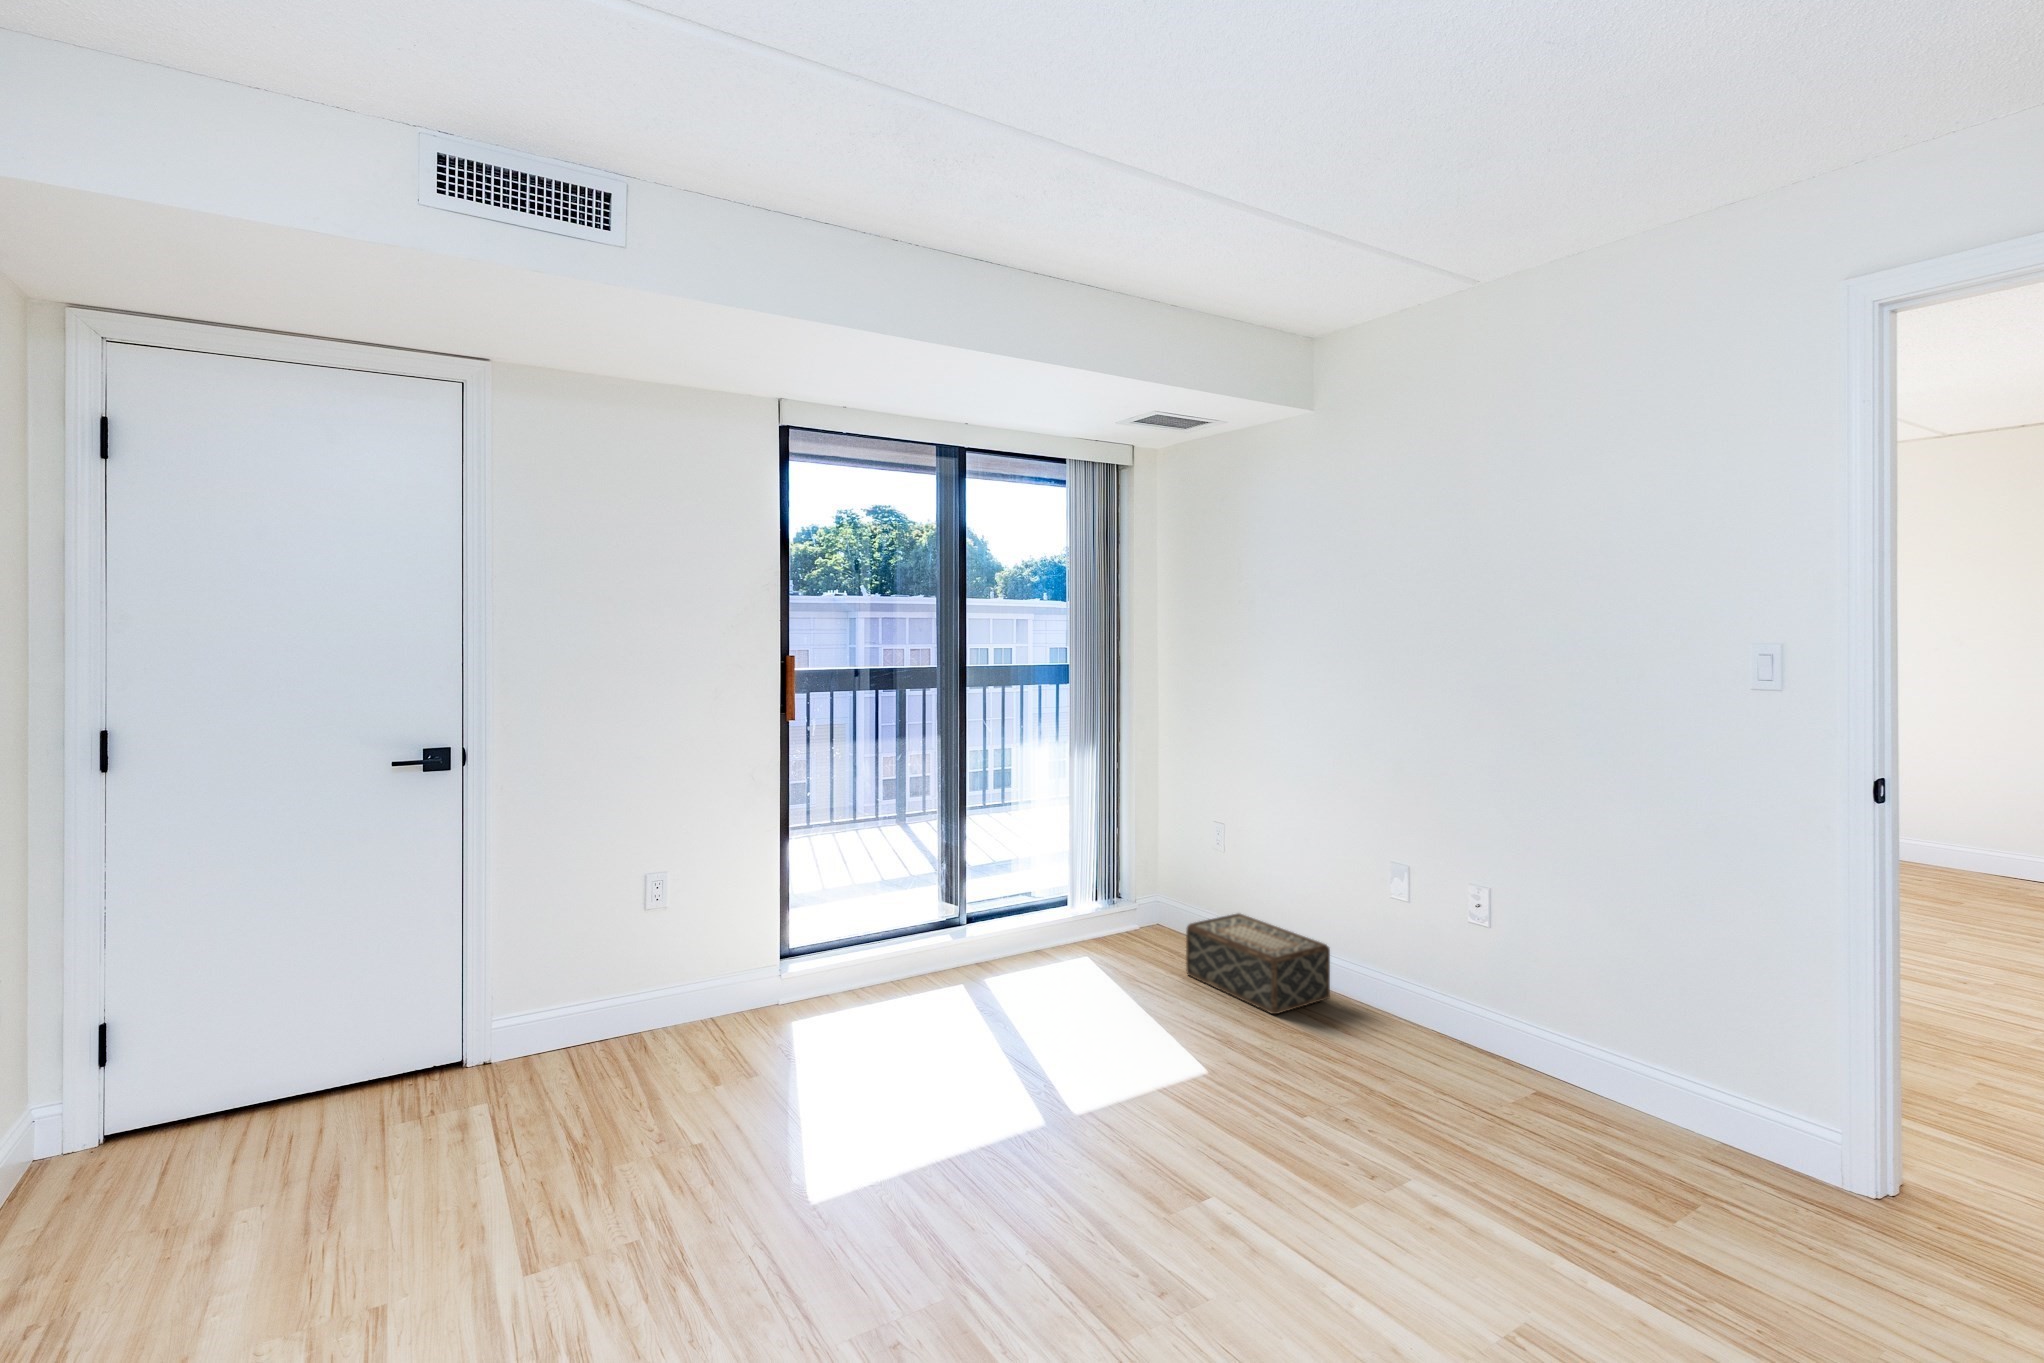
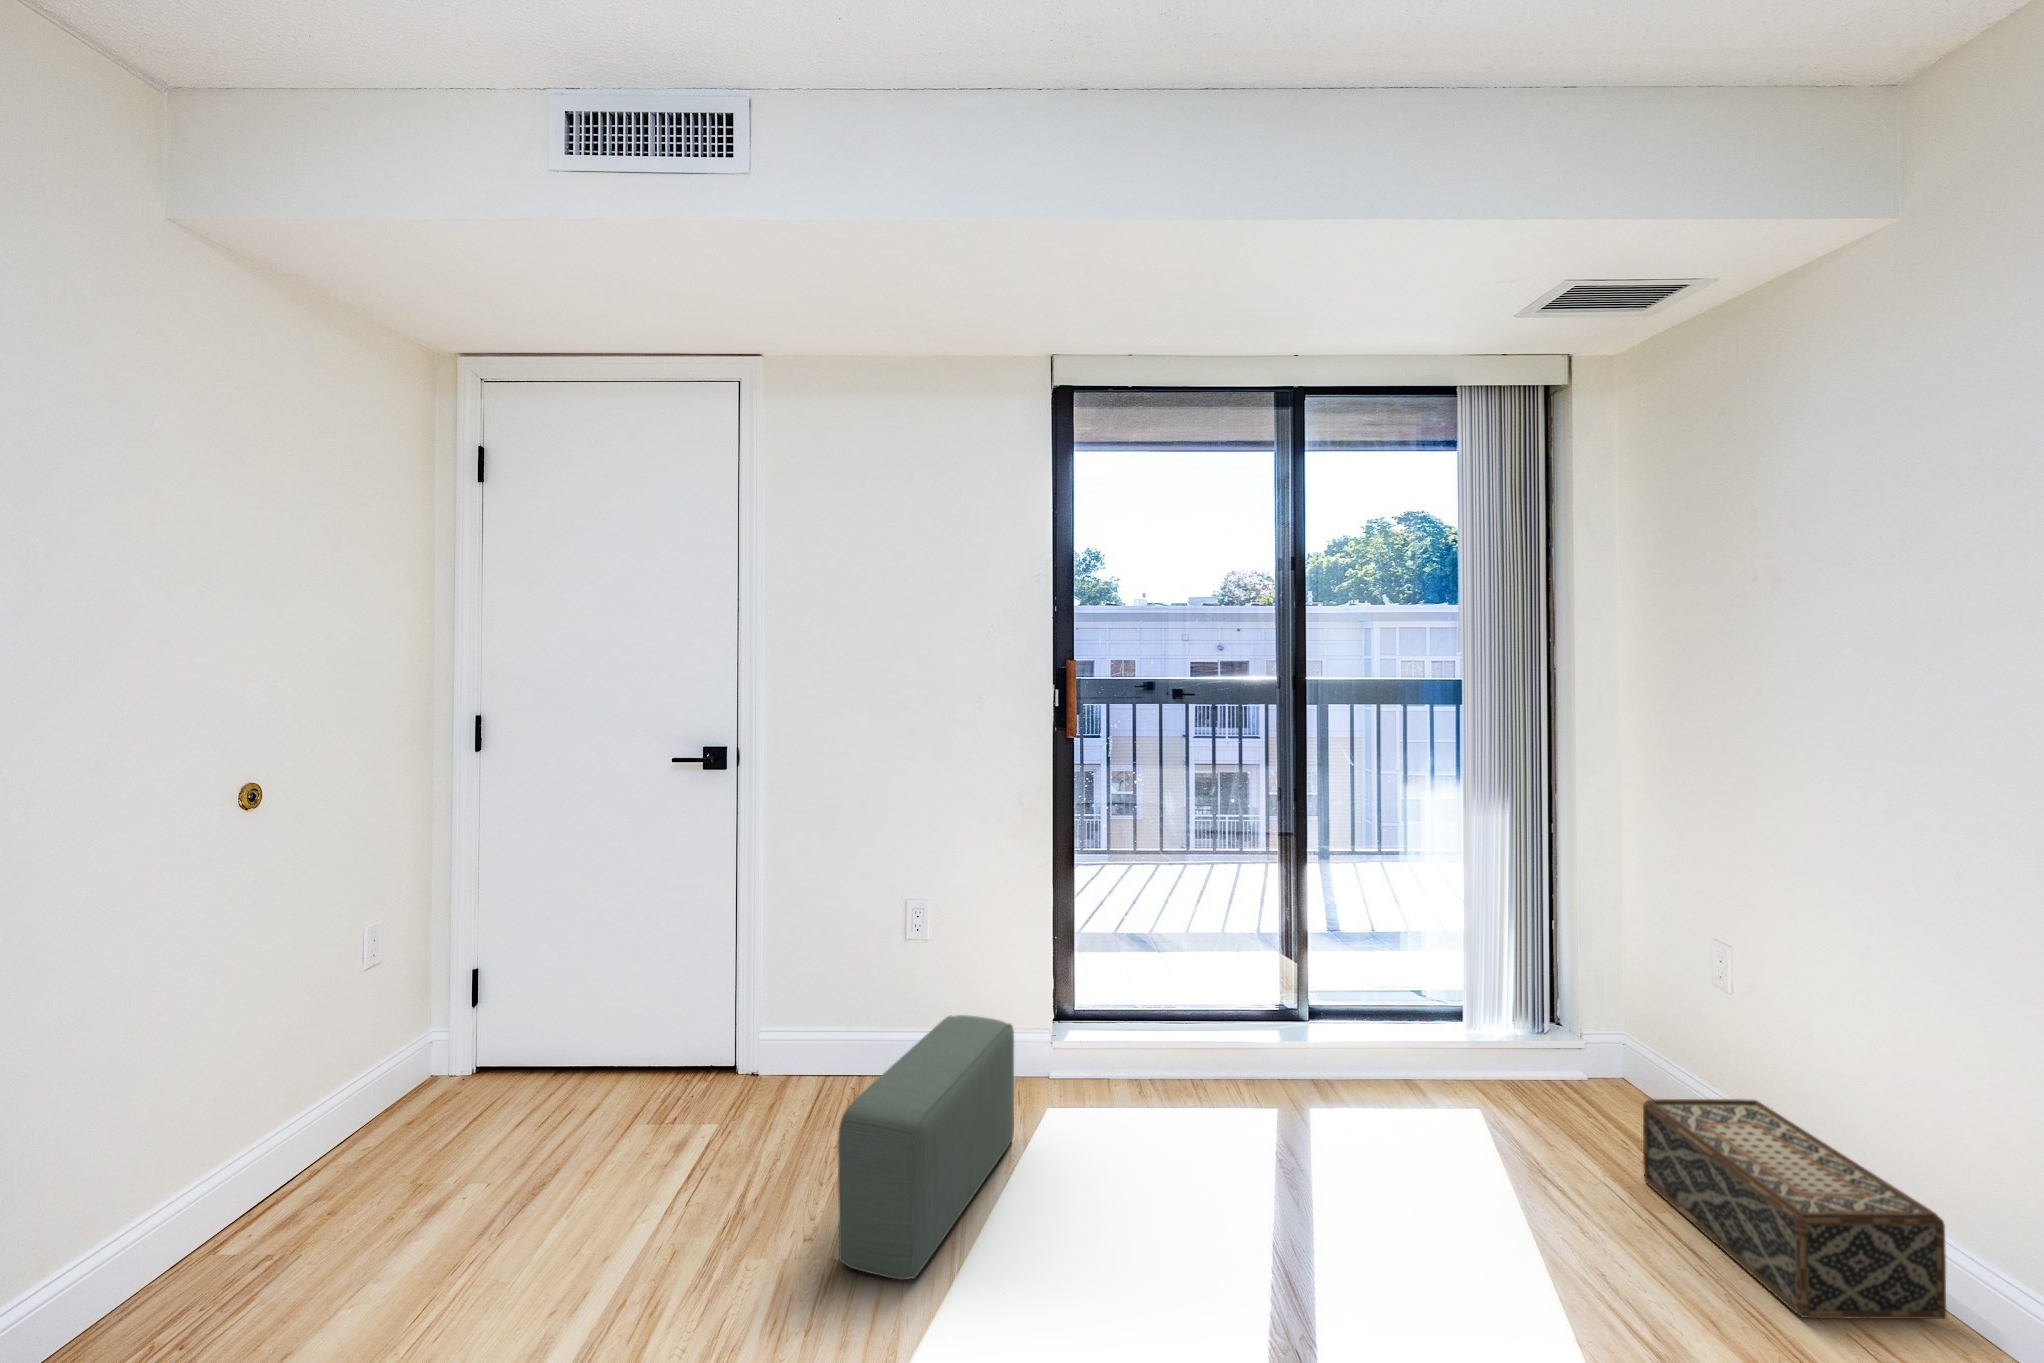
pouf: none [693,955,779,1153] -> present [838,1015,1014,1280]

